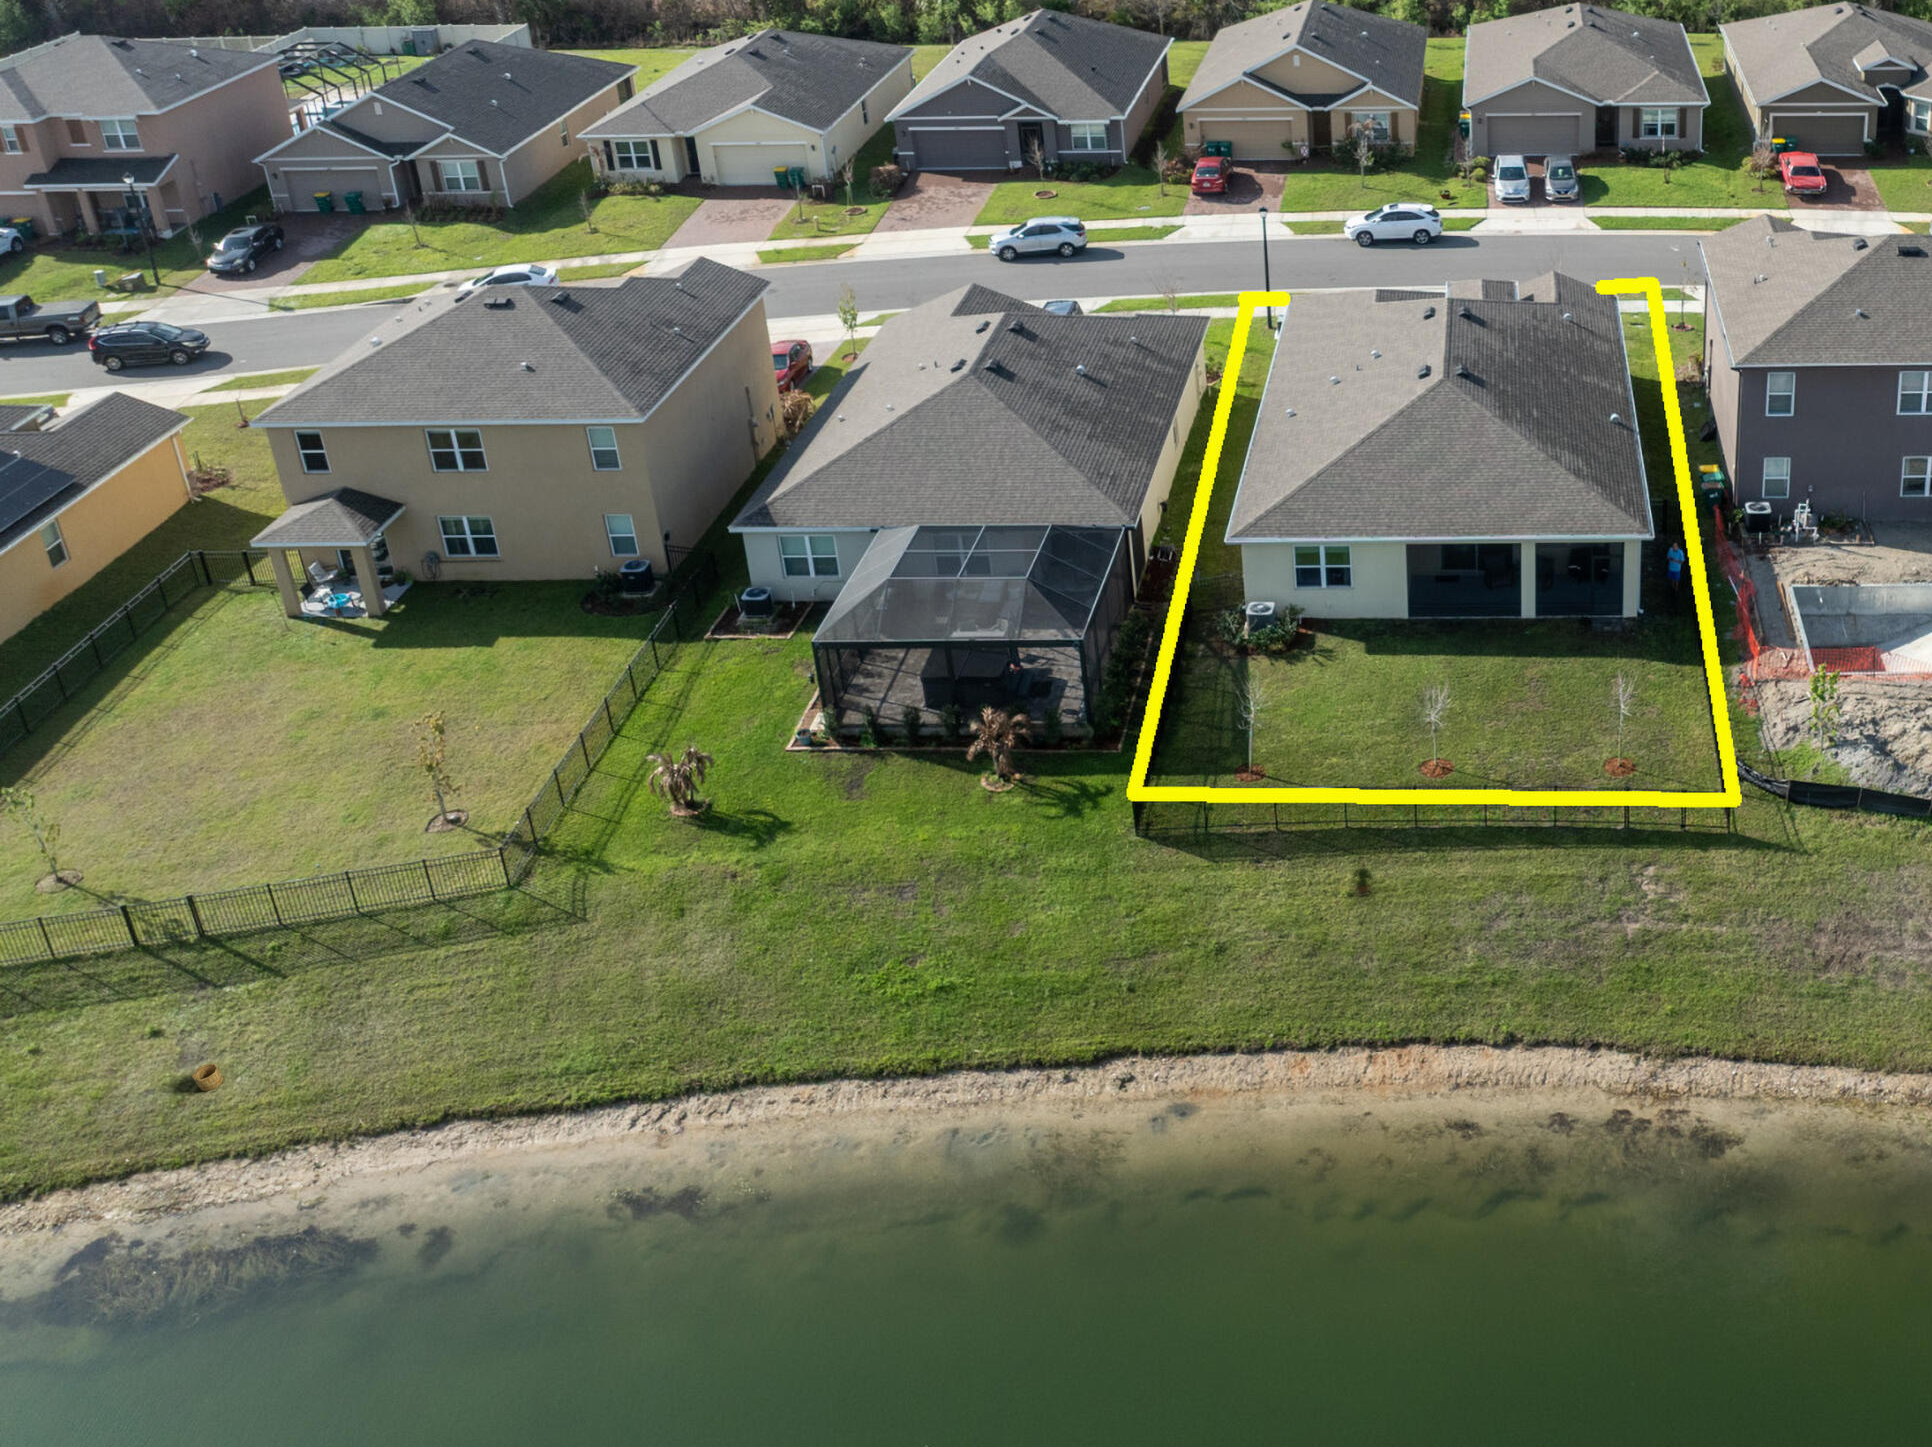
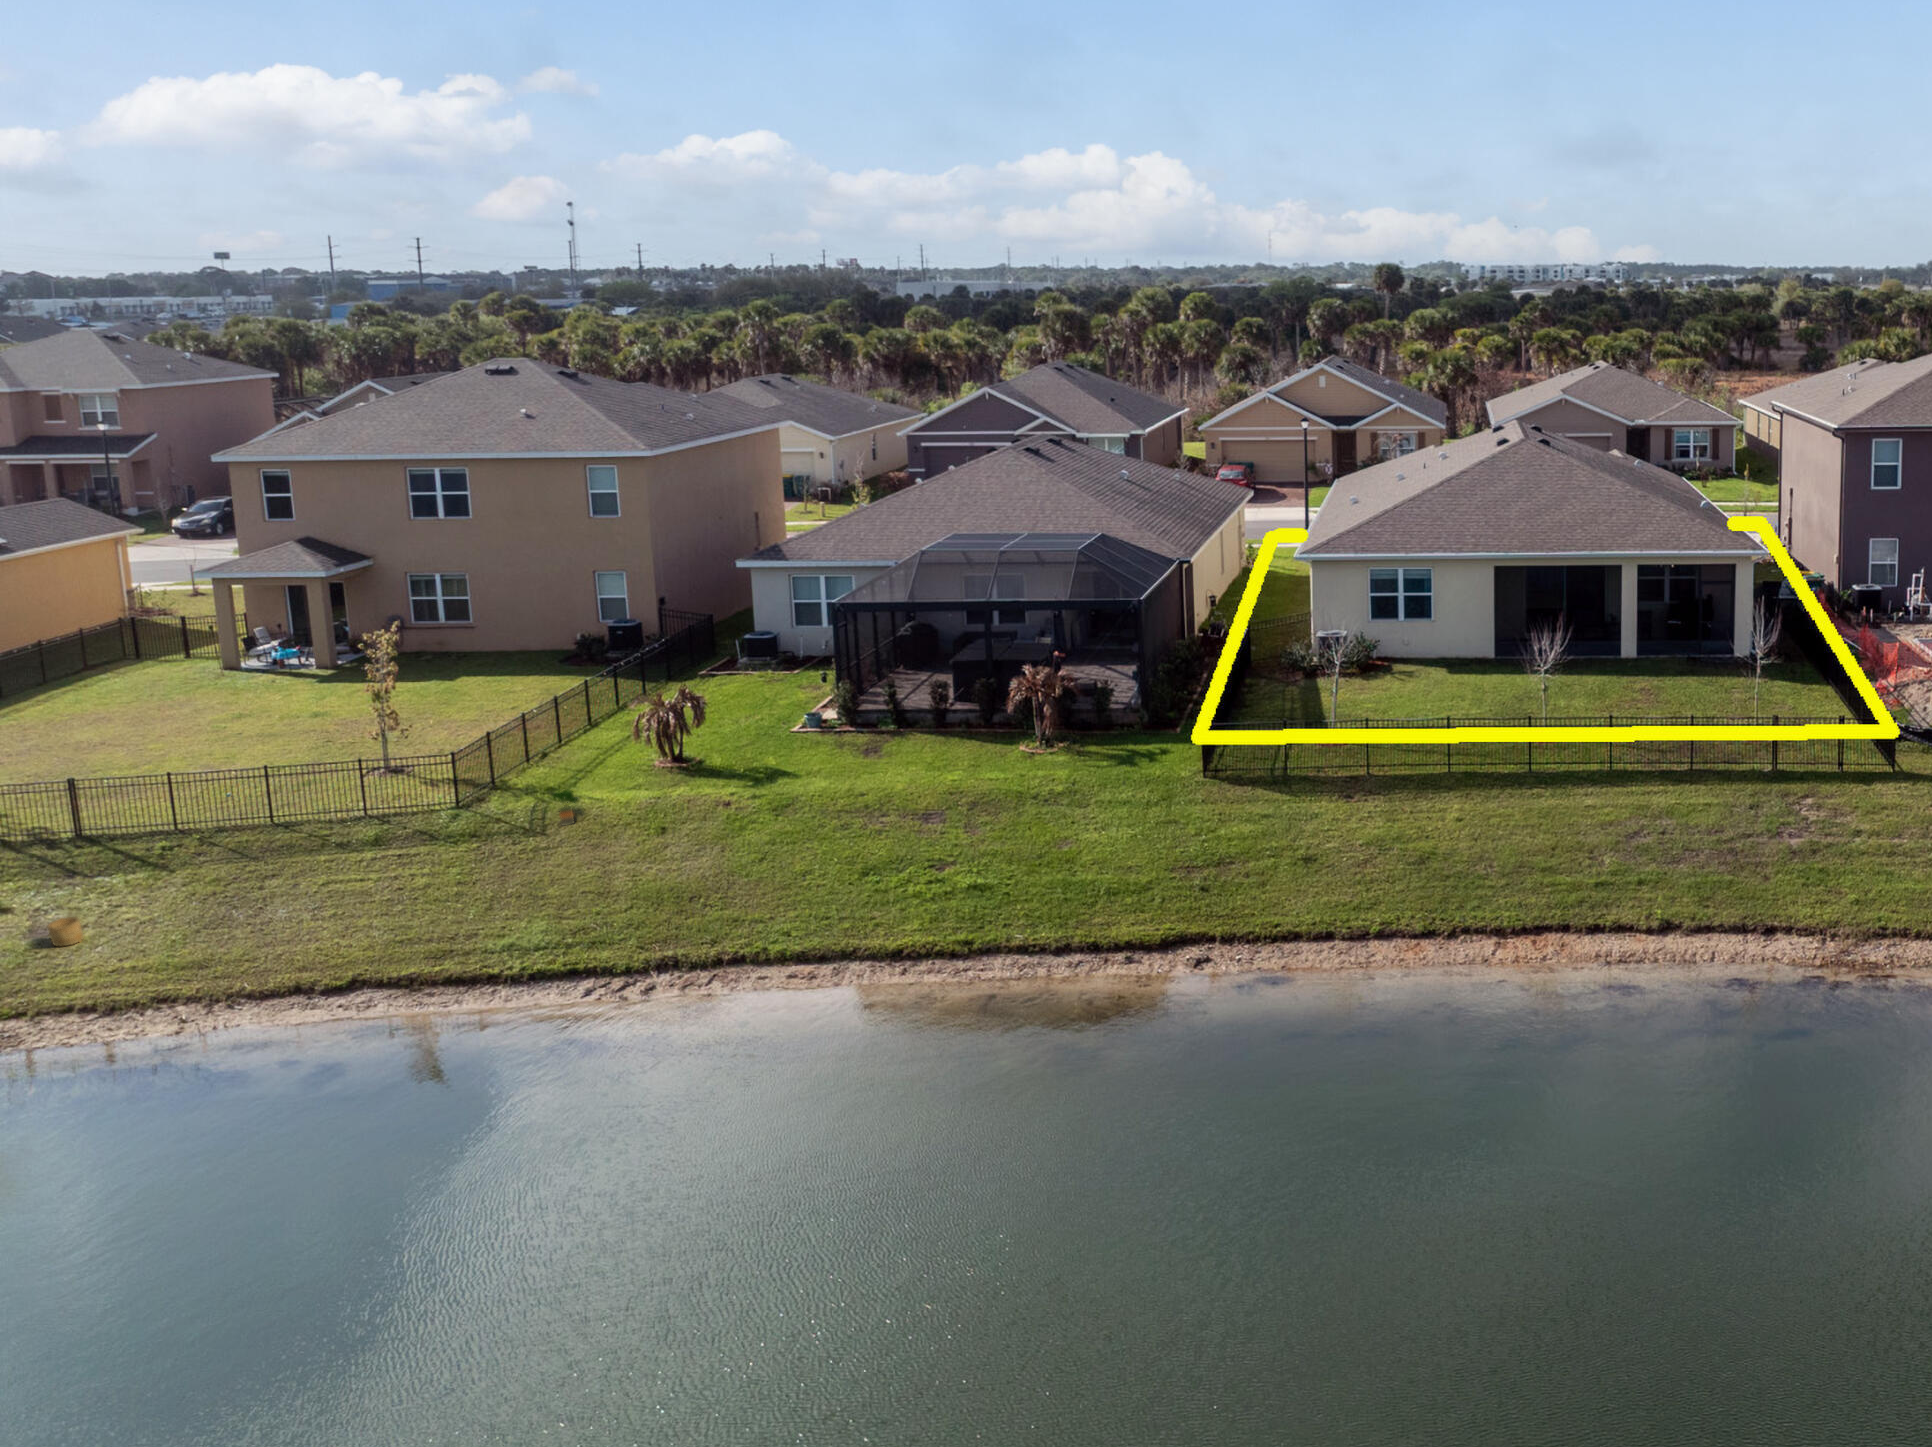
potted tree: present [1353,867,1373,897] -> present [553,790,577,825]

